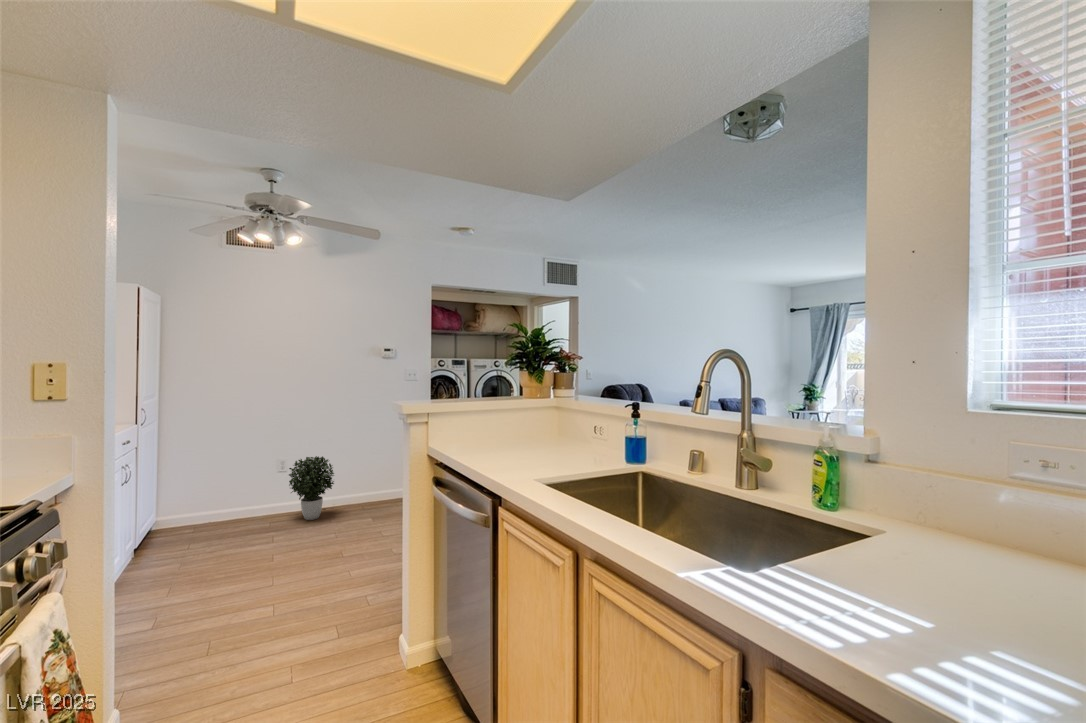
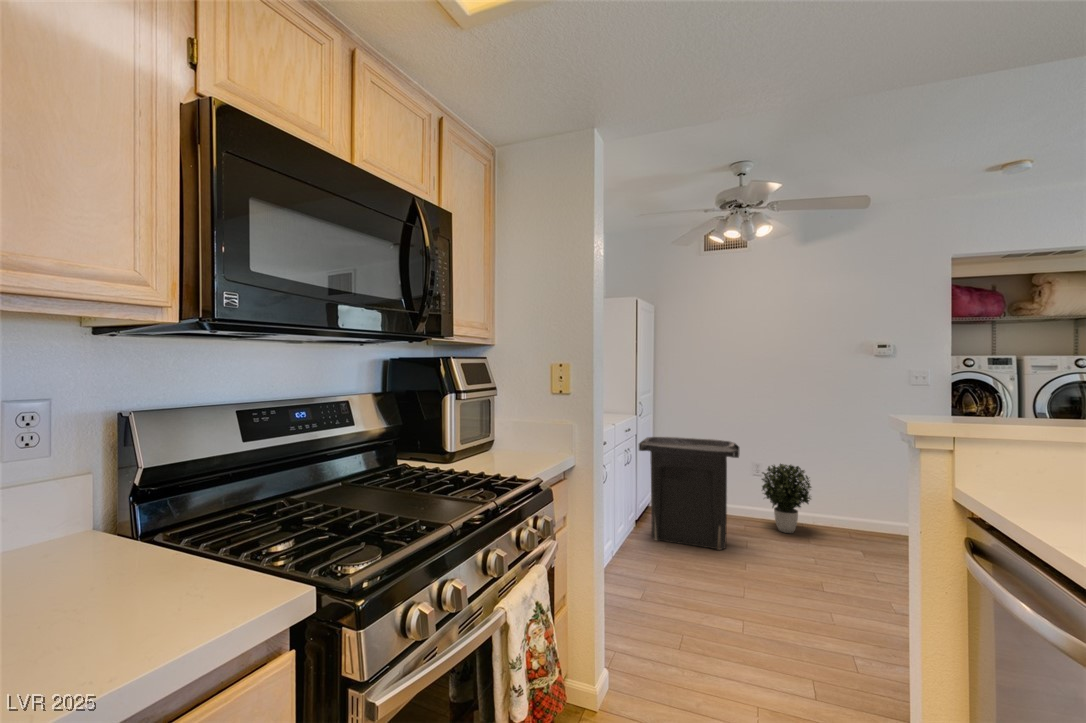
trash can: none [143,442,268,566] -> present [639,437,739,550]

